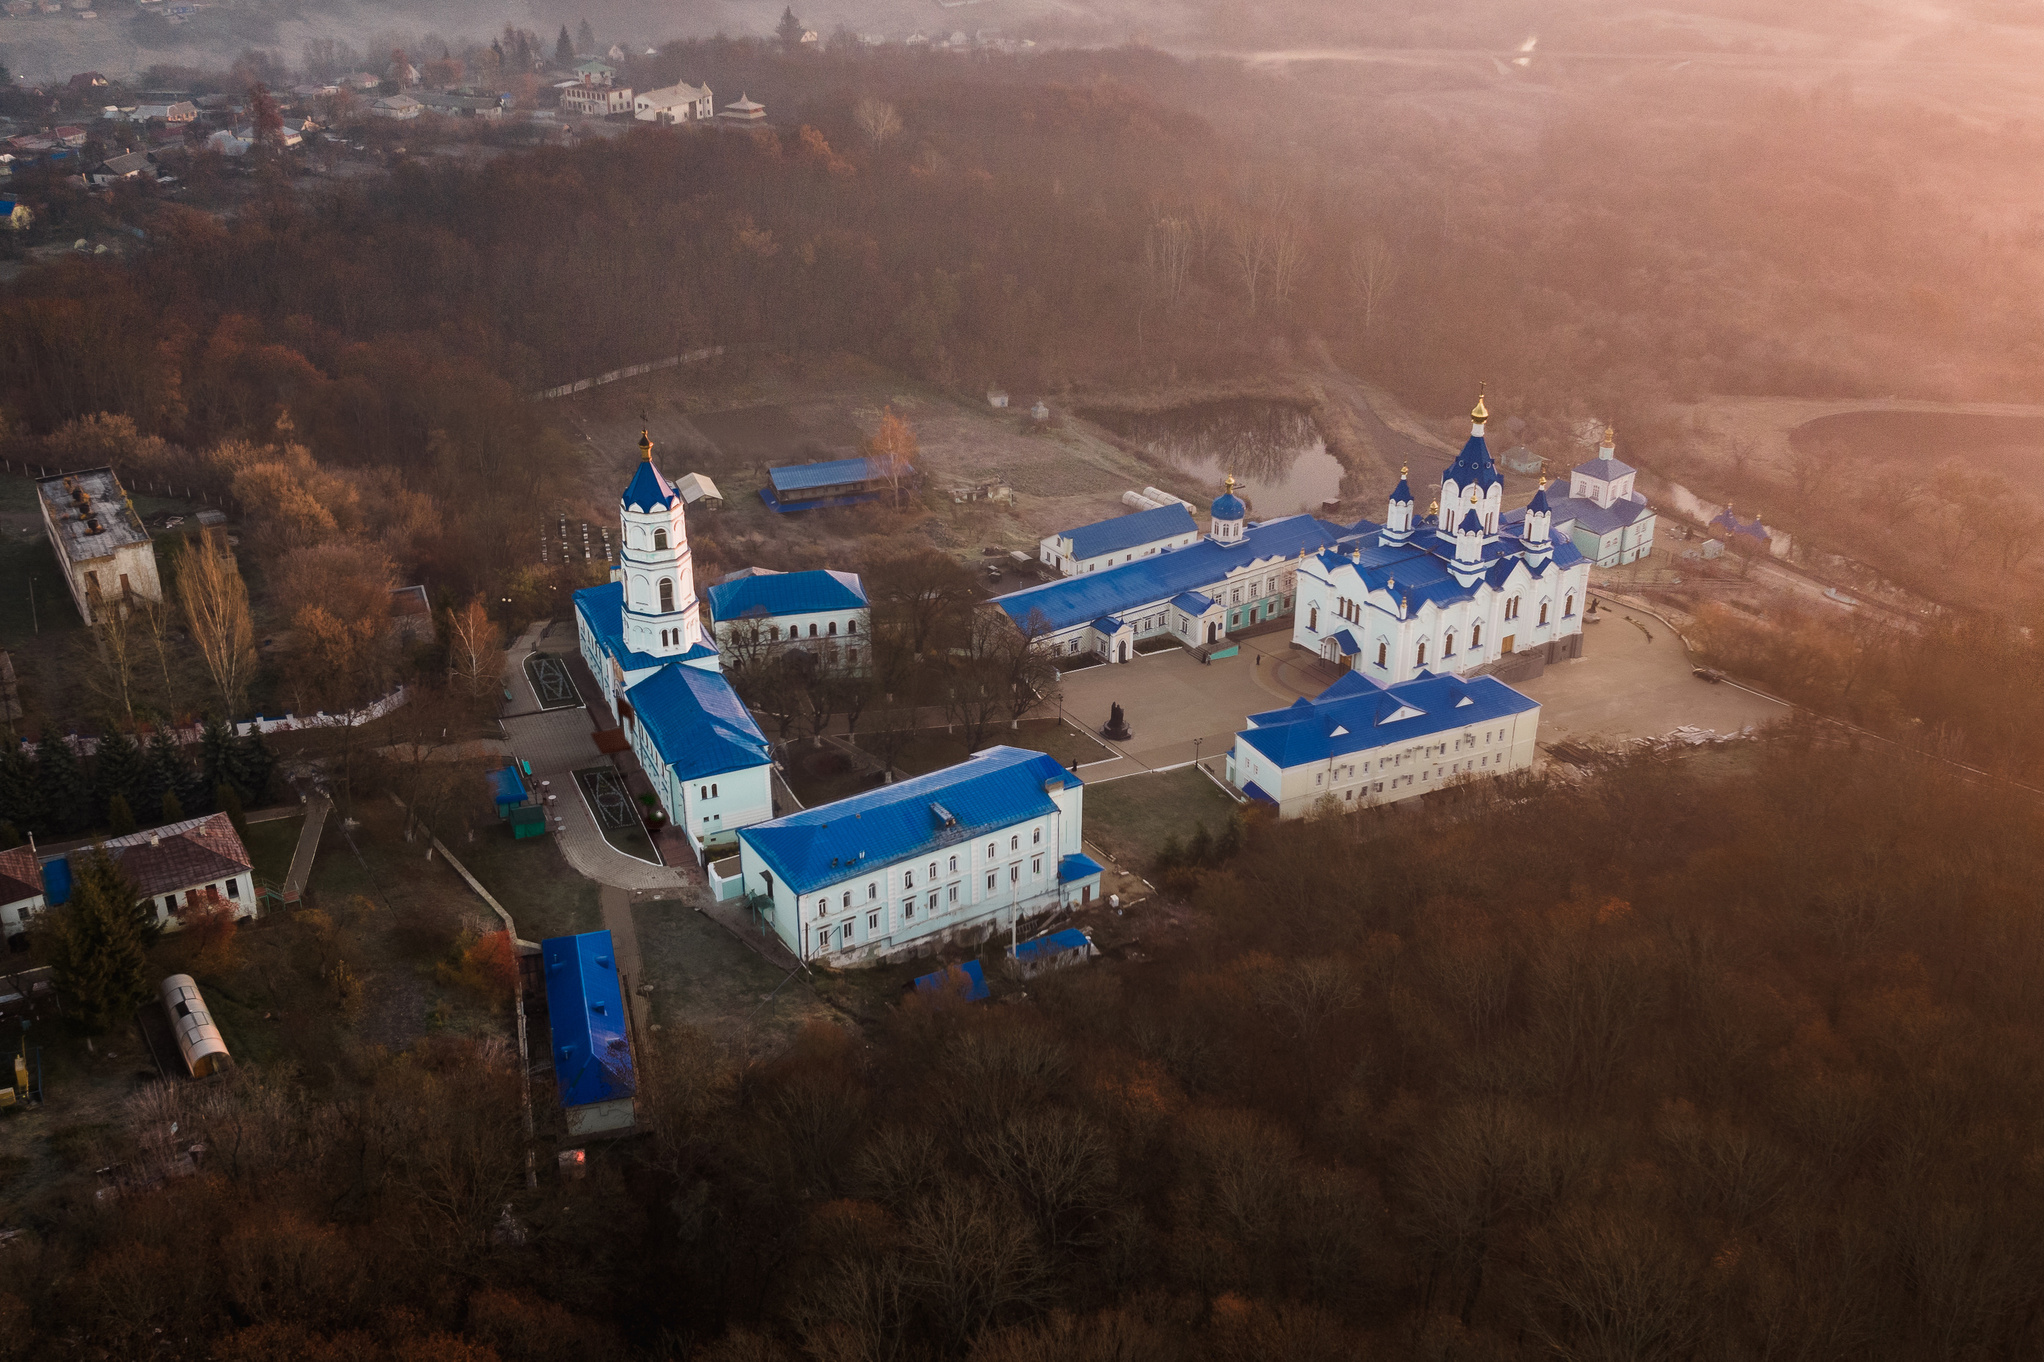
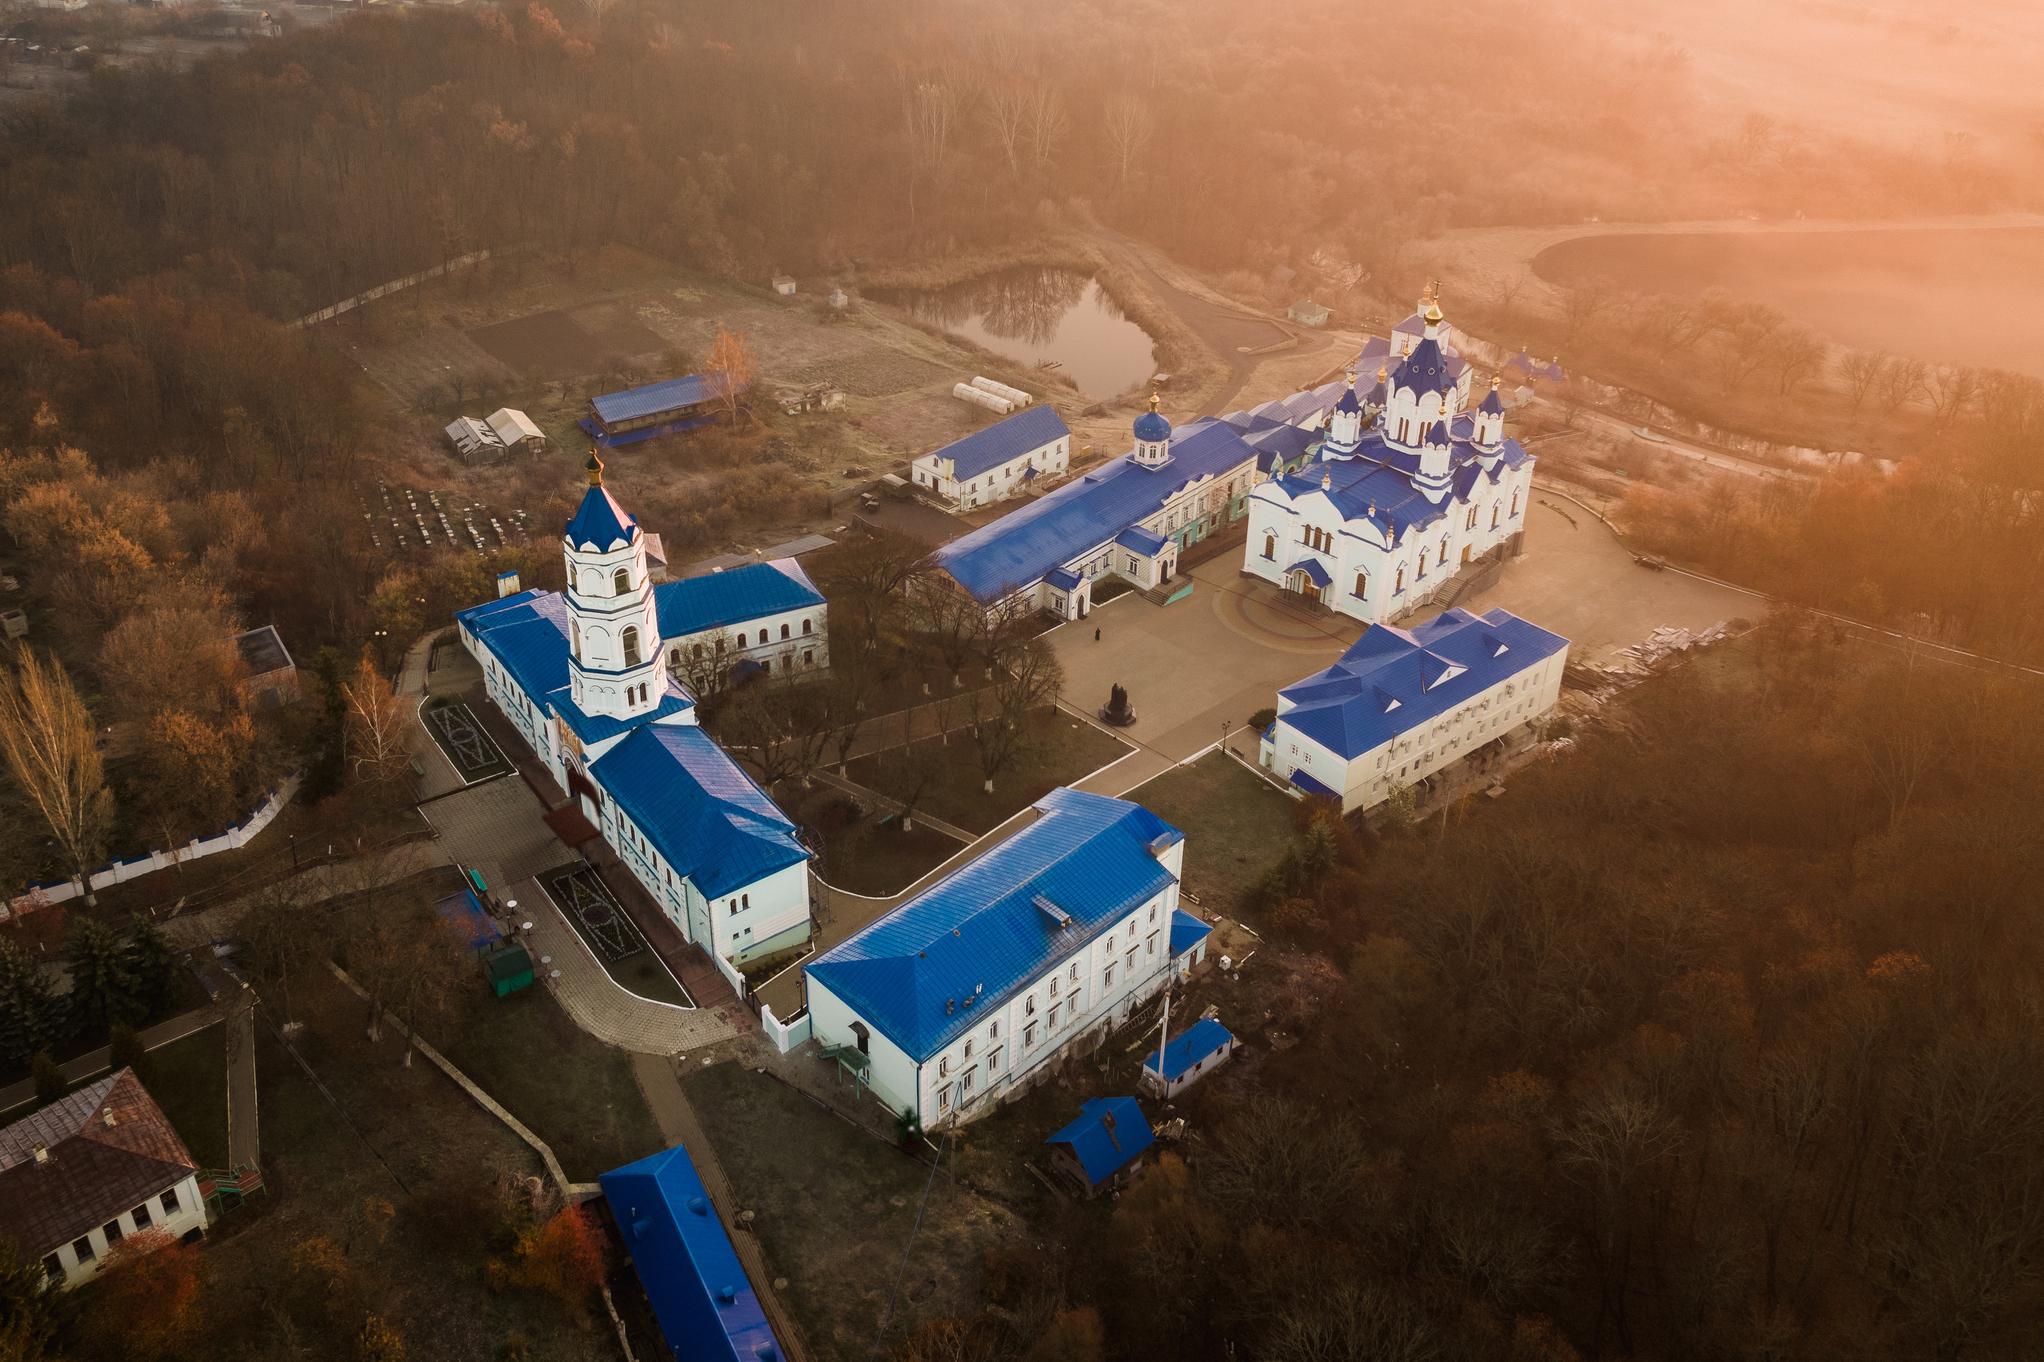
potted tree: present [636,792,666,830] -> present [891,1106,925,1153]

